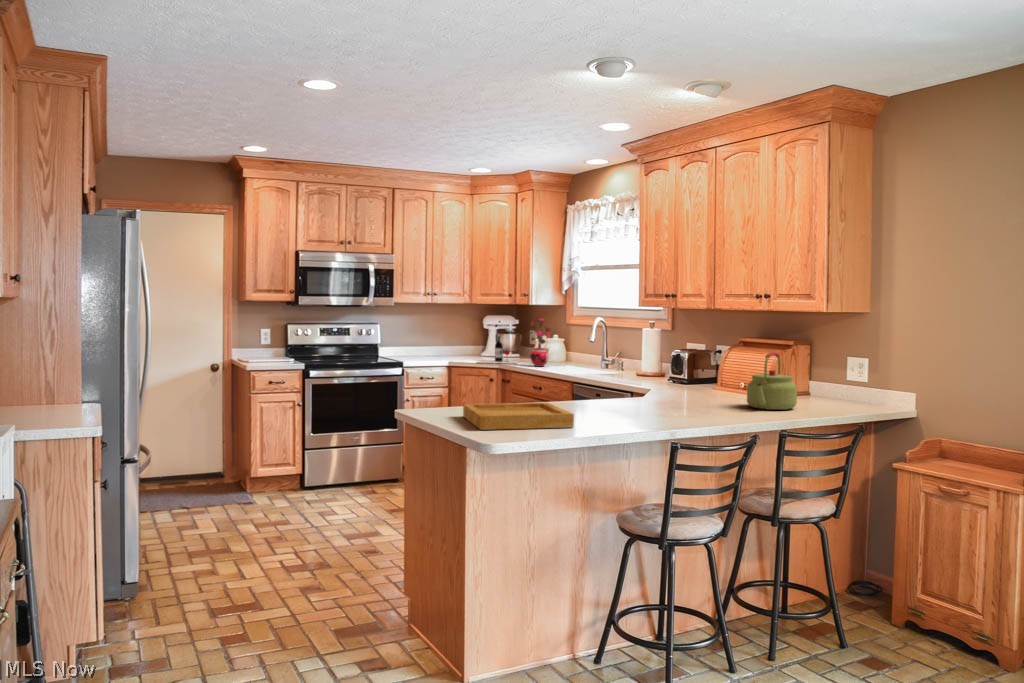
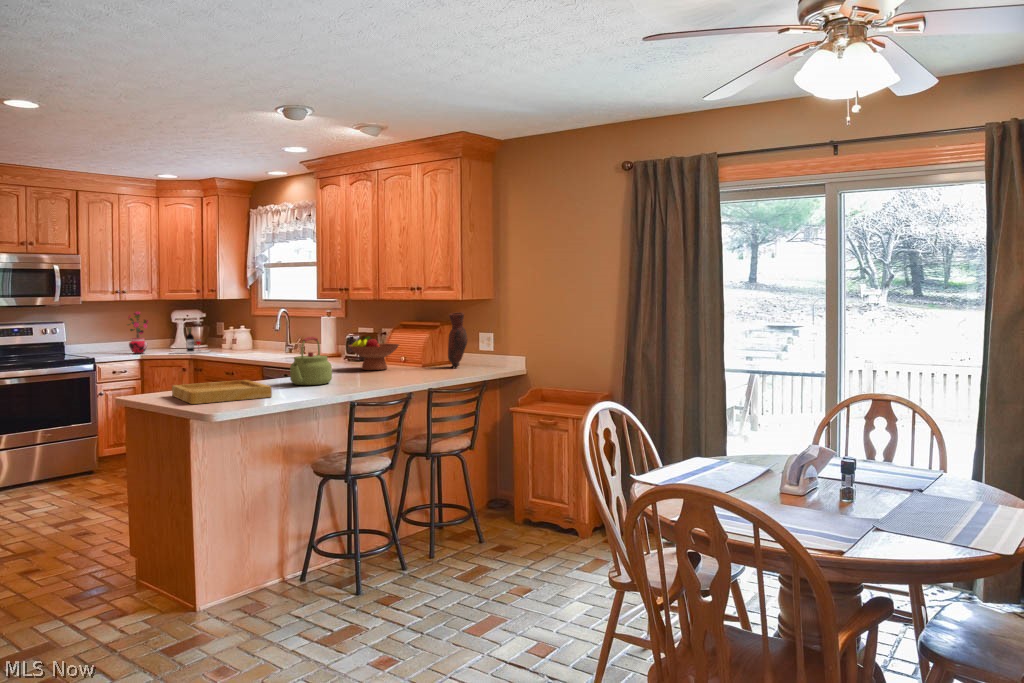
potted plant: present [530,318,551,367] -> present [128,312,148,354]
vase: none [803,328,832,401] -> present [448,313,467,367]
kettle: present [747,352,797,410] -> present [290,337,332,385]
fruit bowl: none [671,355,738,398] -> present [349,337,399,370]

